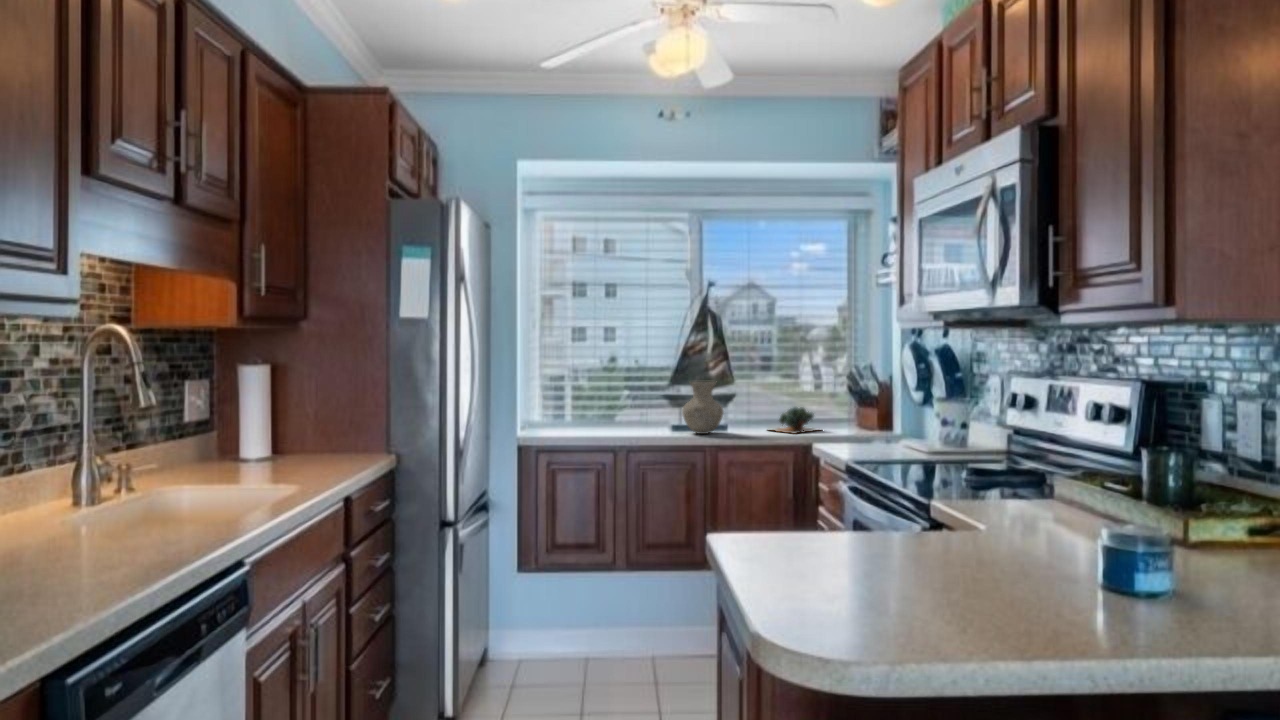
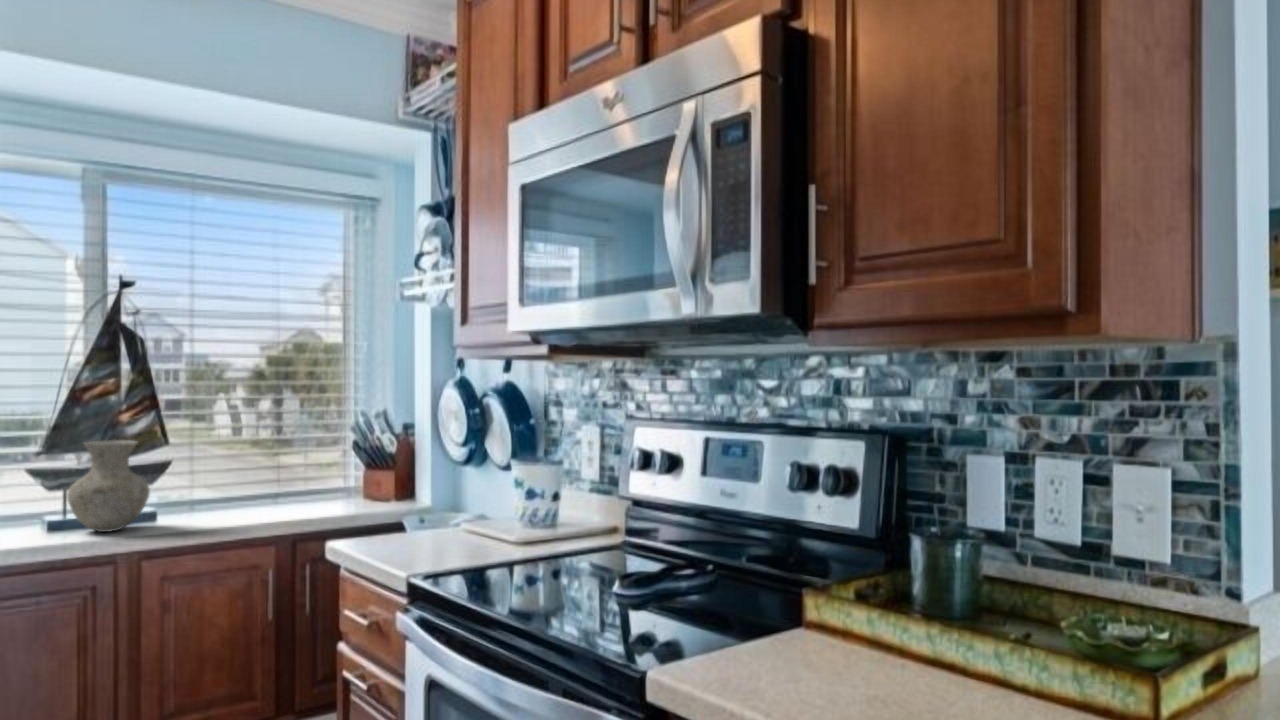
succulent plant: present [774,406,815,434] -> none [224,474,315,518]

